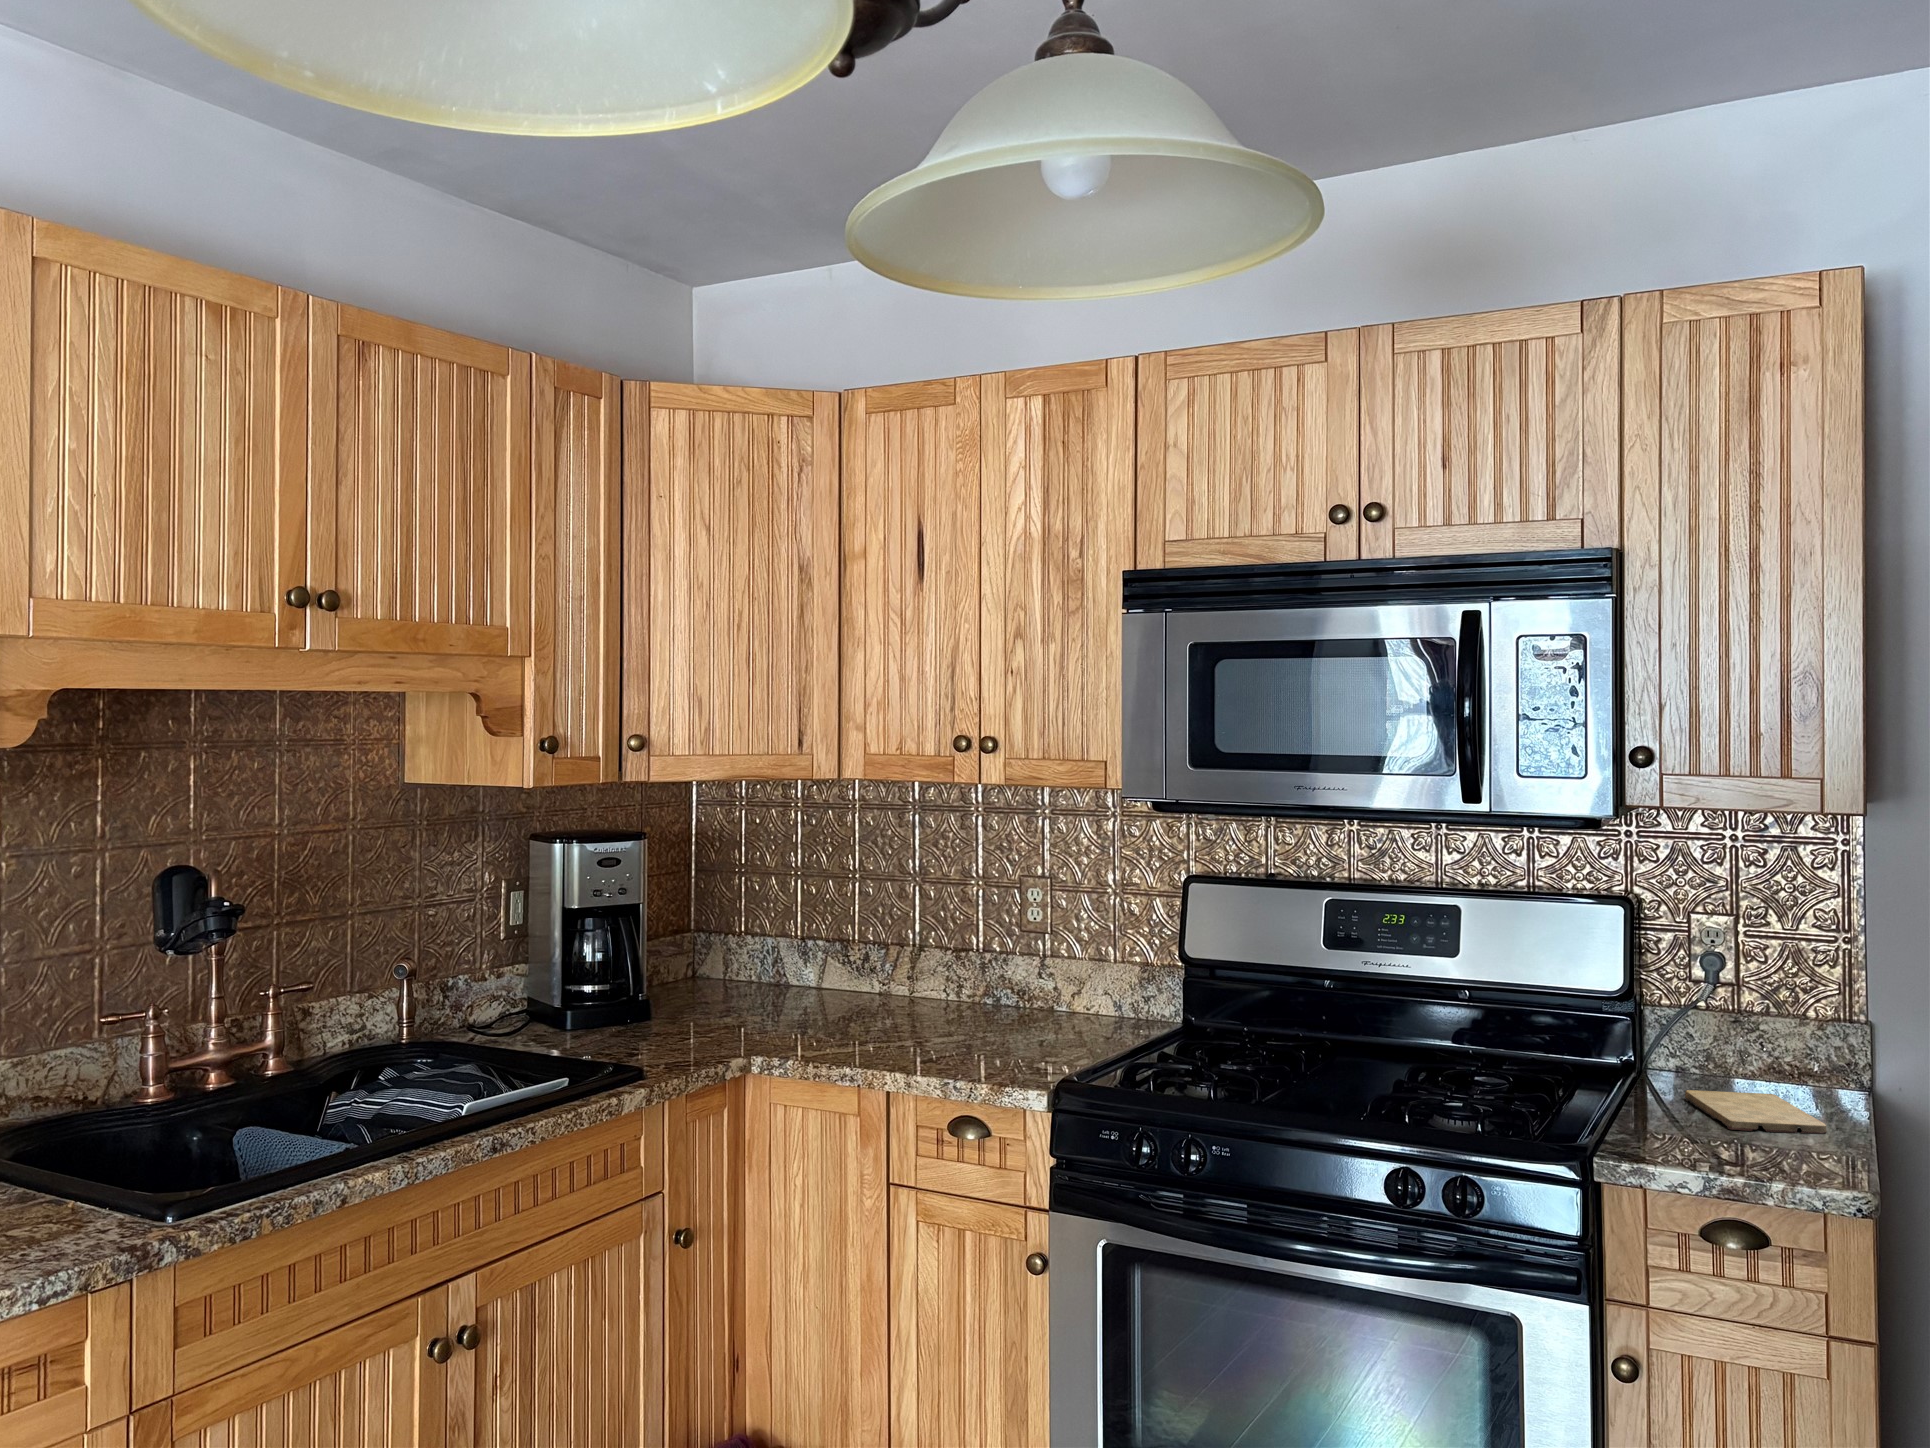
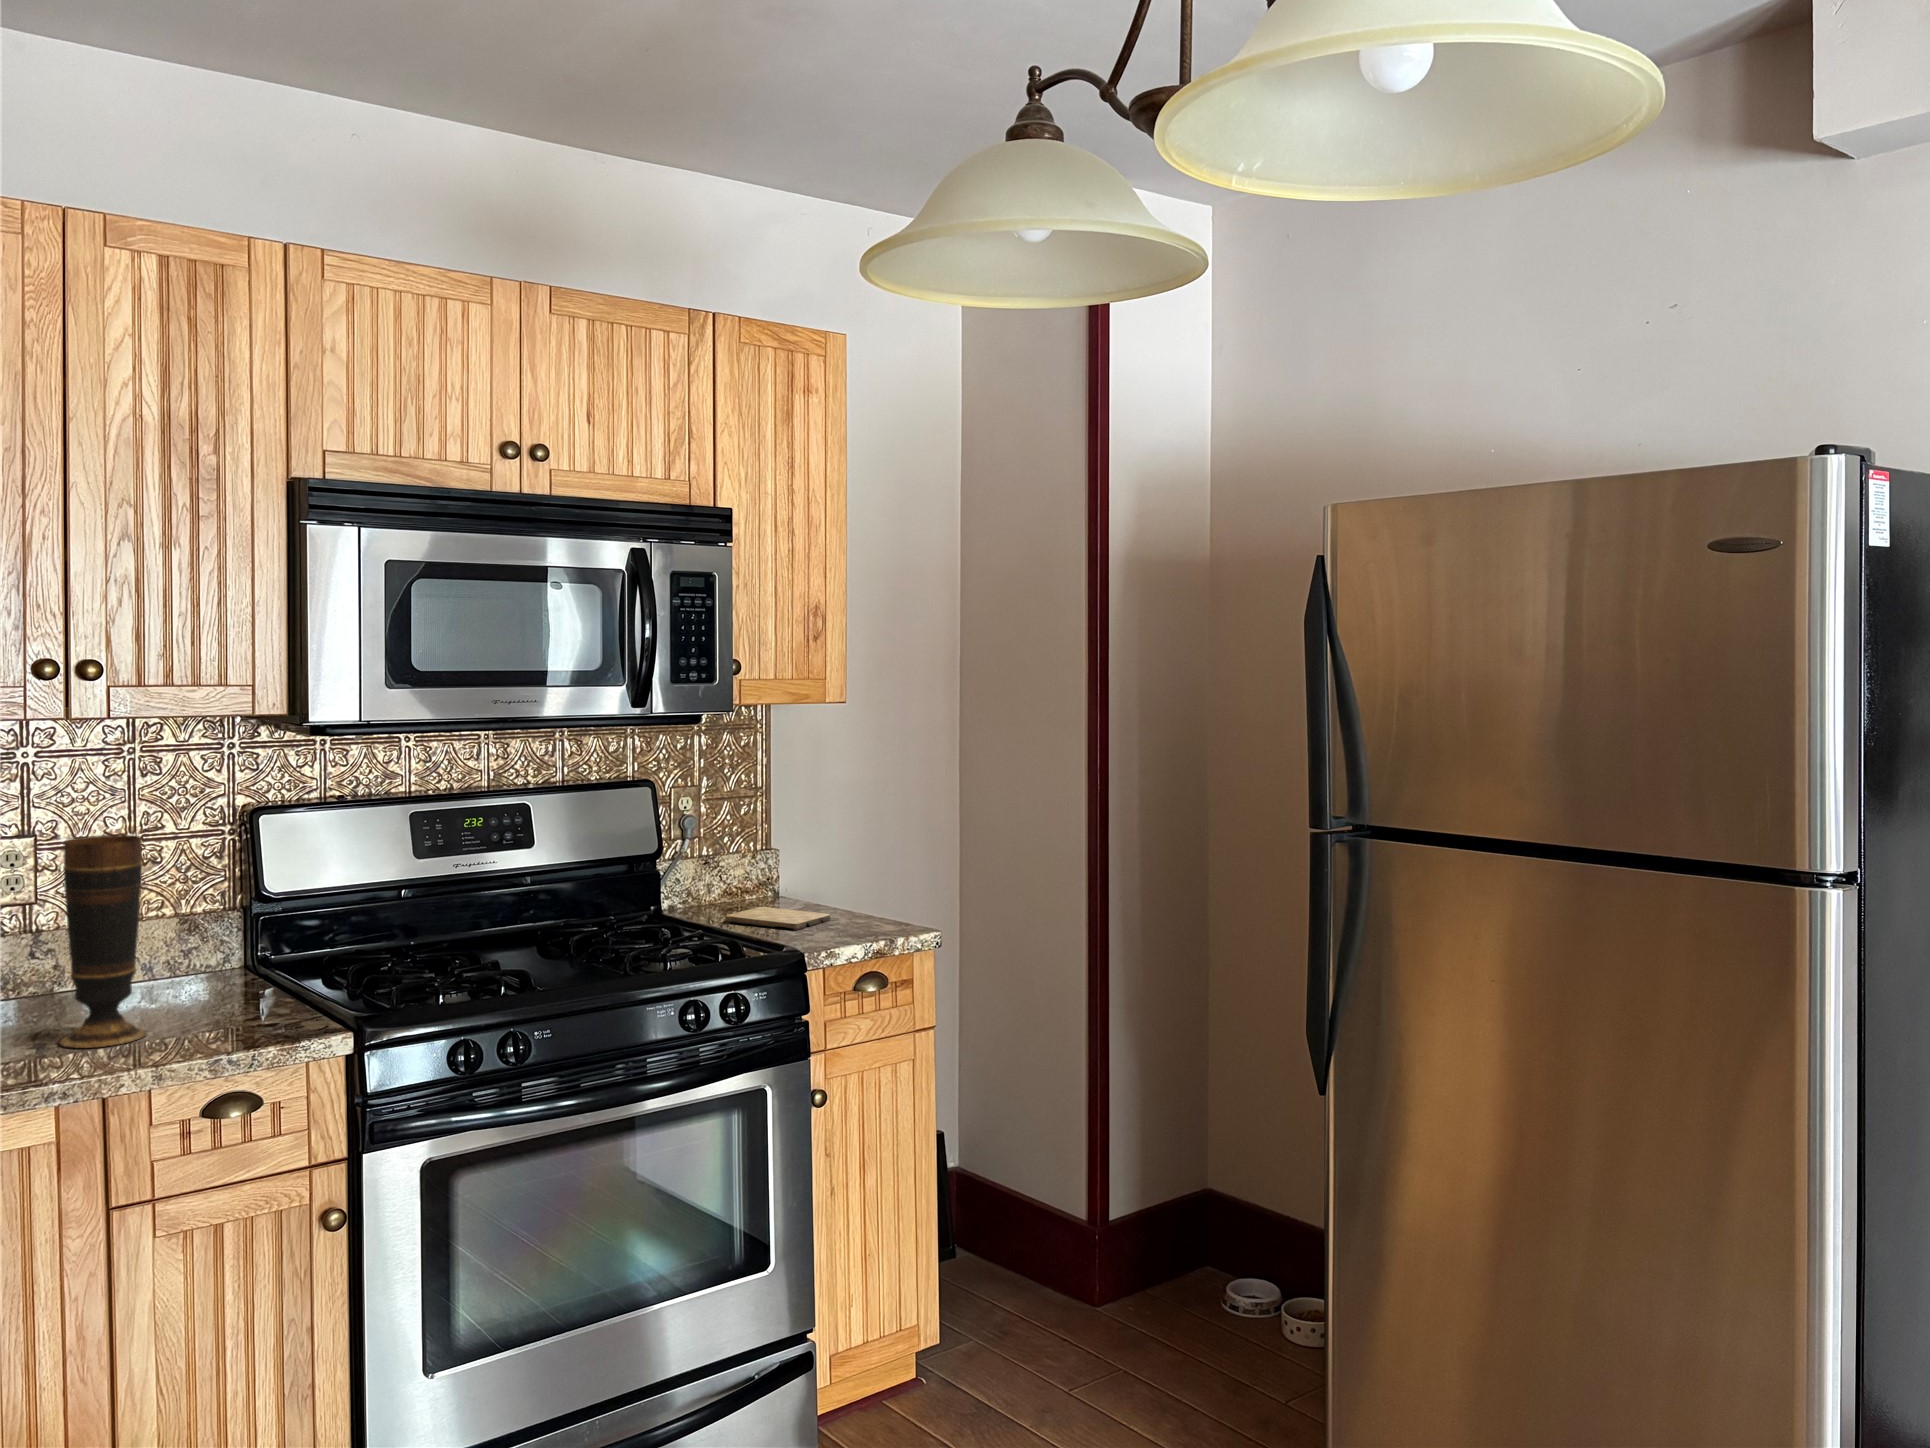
vase: none [948,878,1010,1050] -> present [60,835,147,1048]

